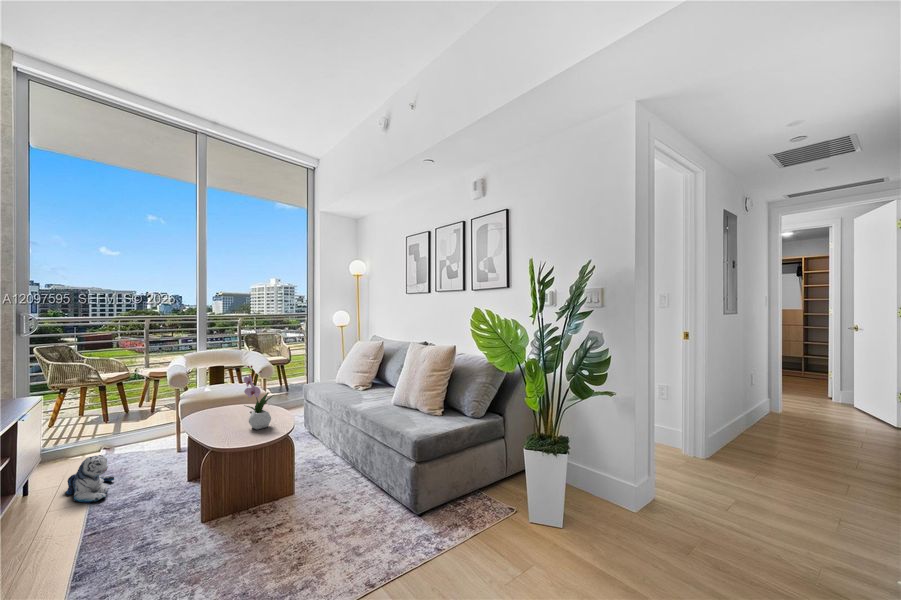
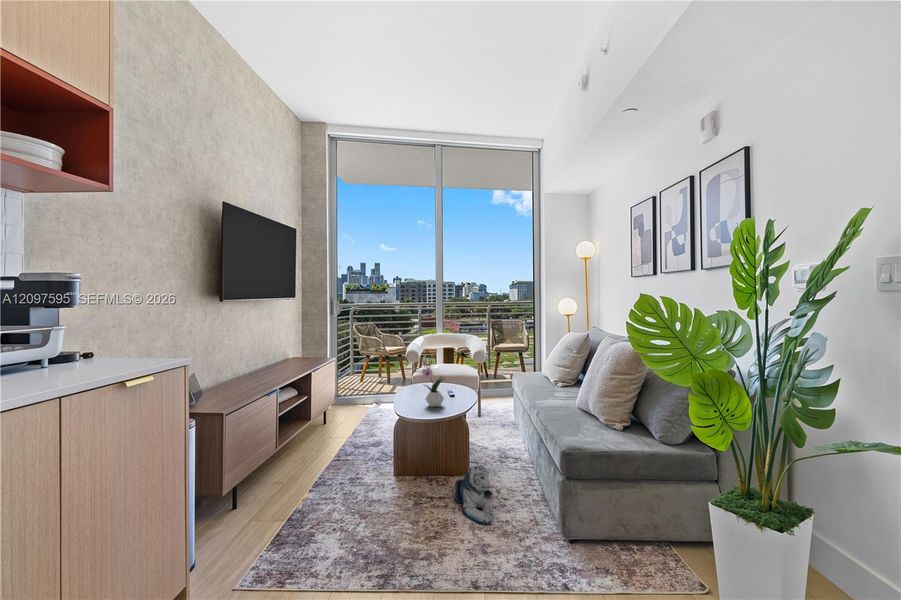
plush toy: present [65,455,114,503] -> present [454,466,493,524]

